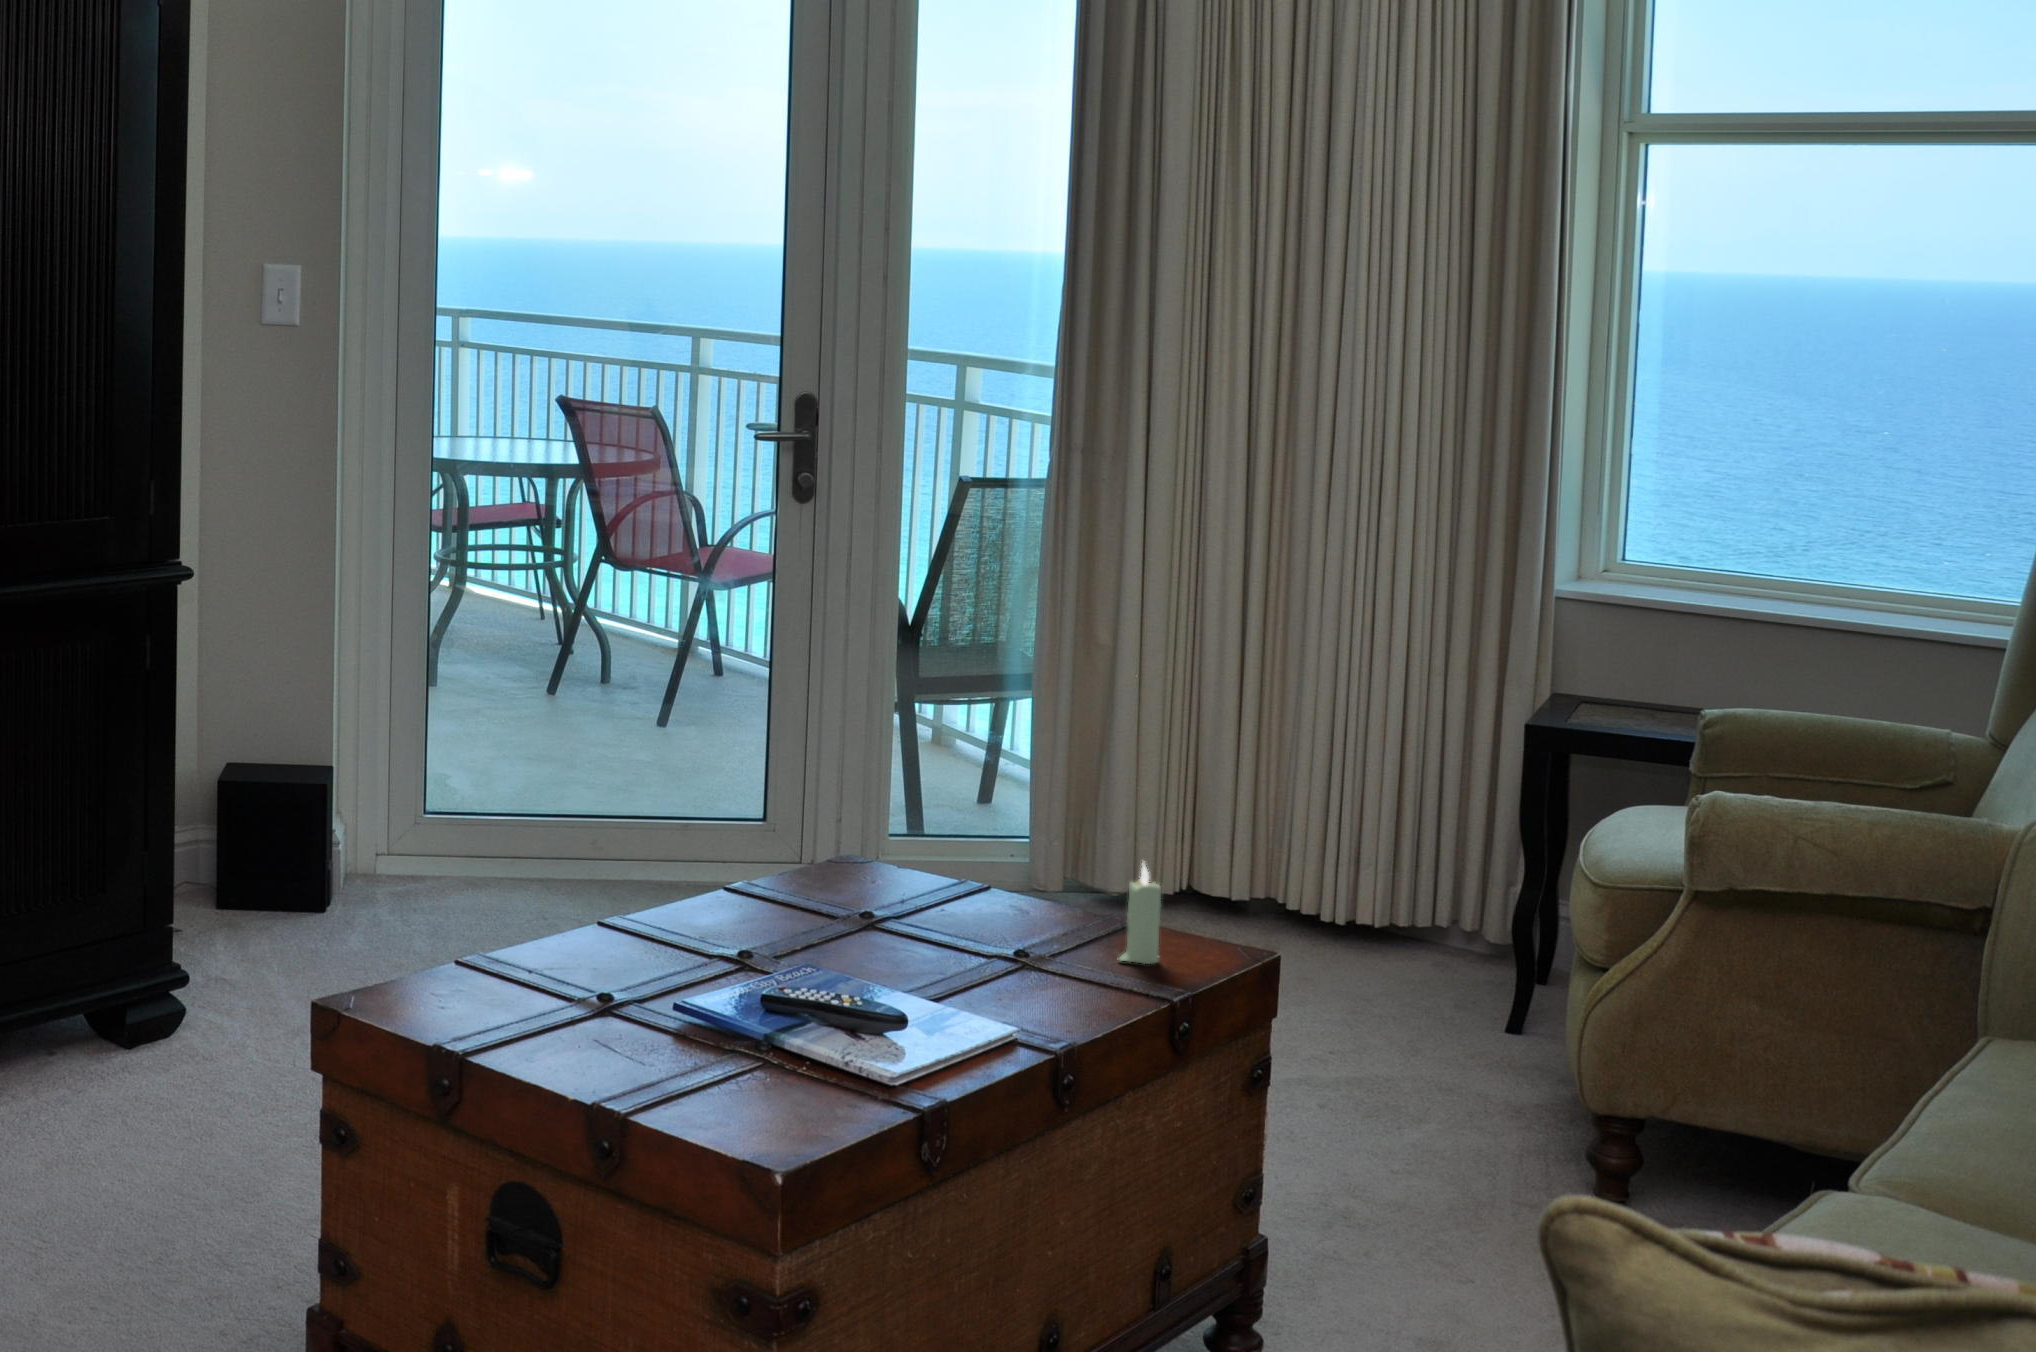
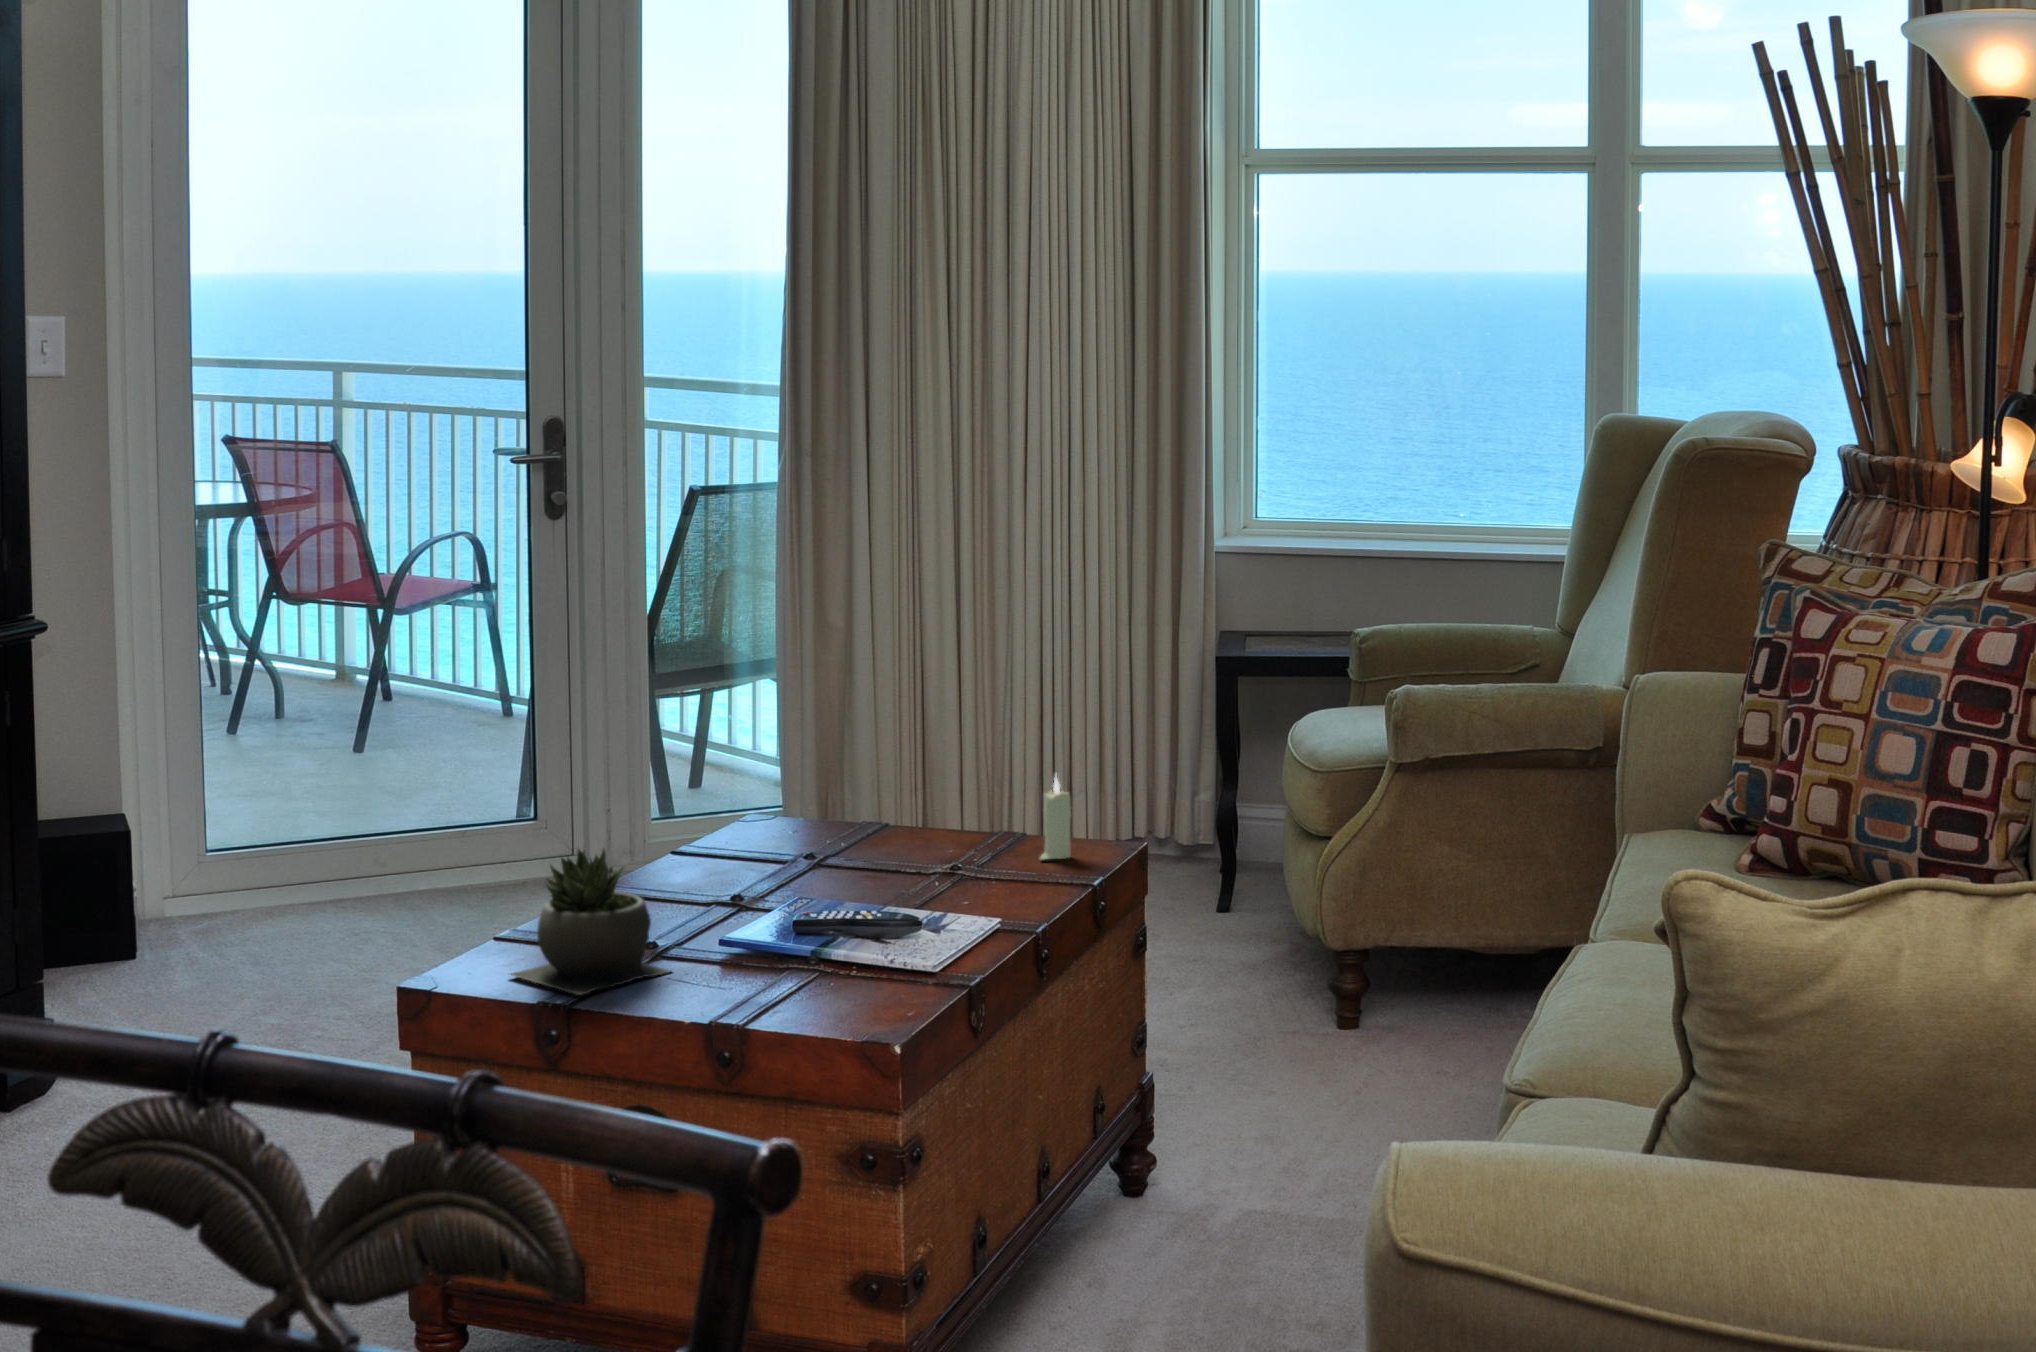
succulent plant: none [448,877,611,1041] -> present [510,849,670,995]

